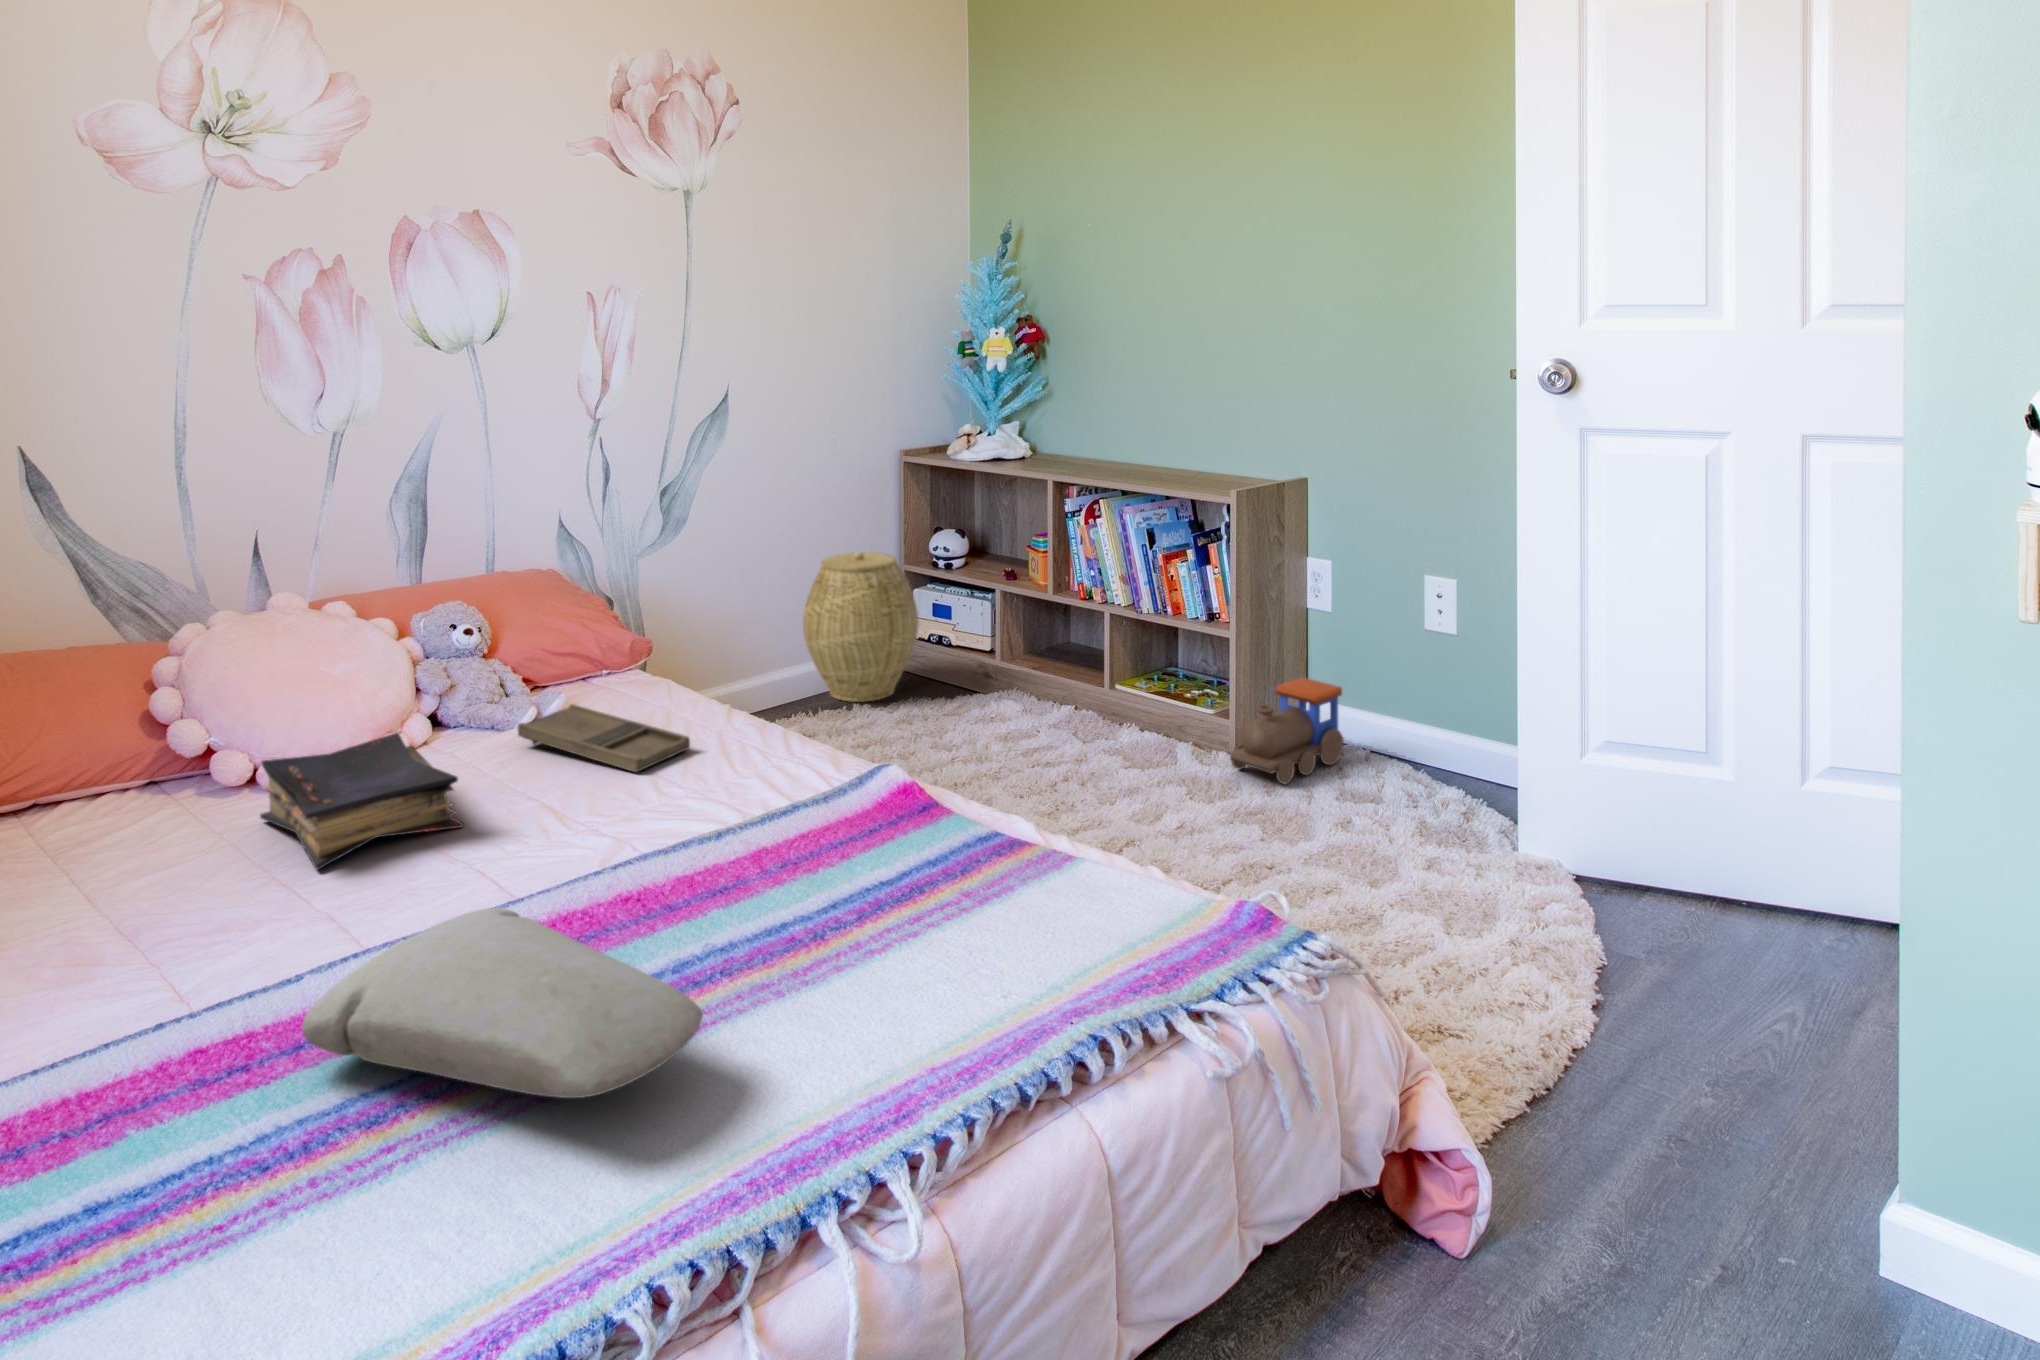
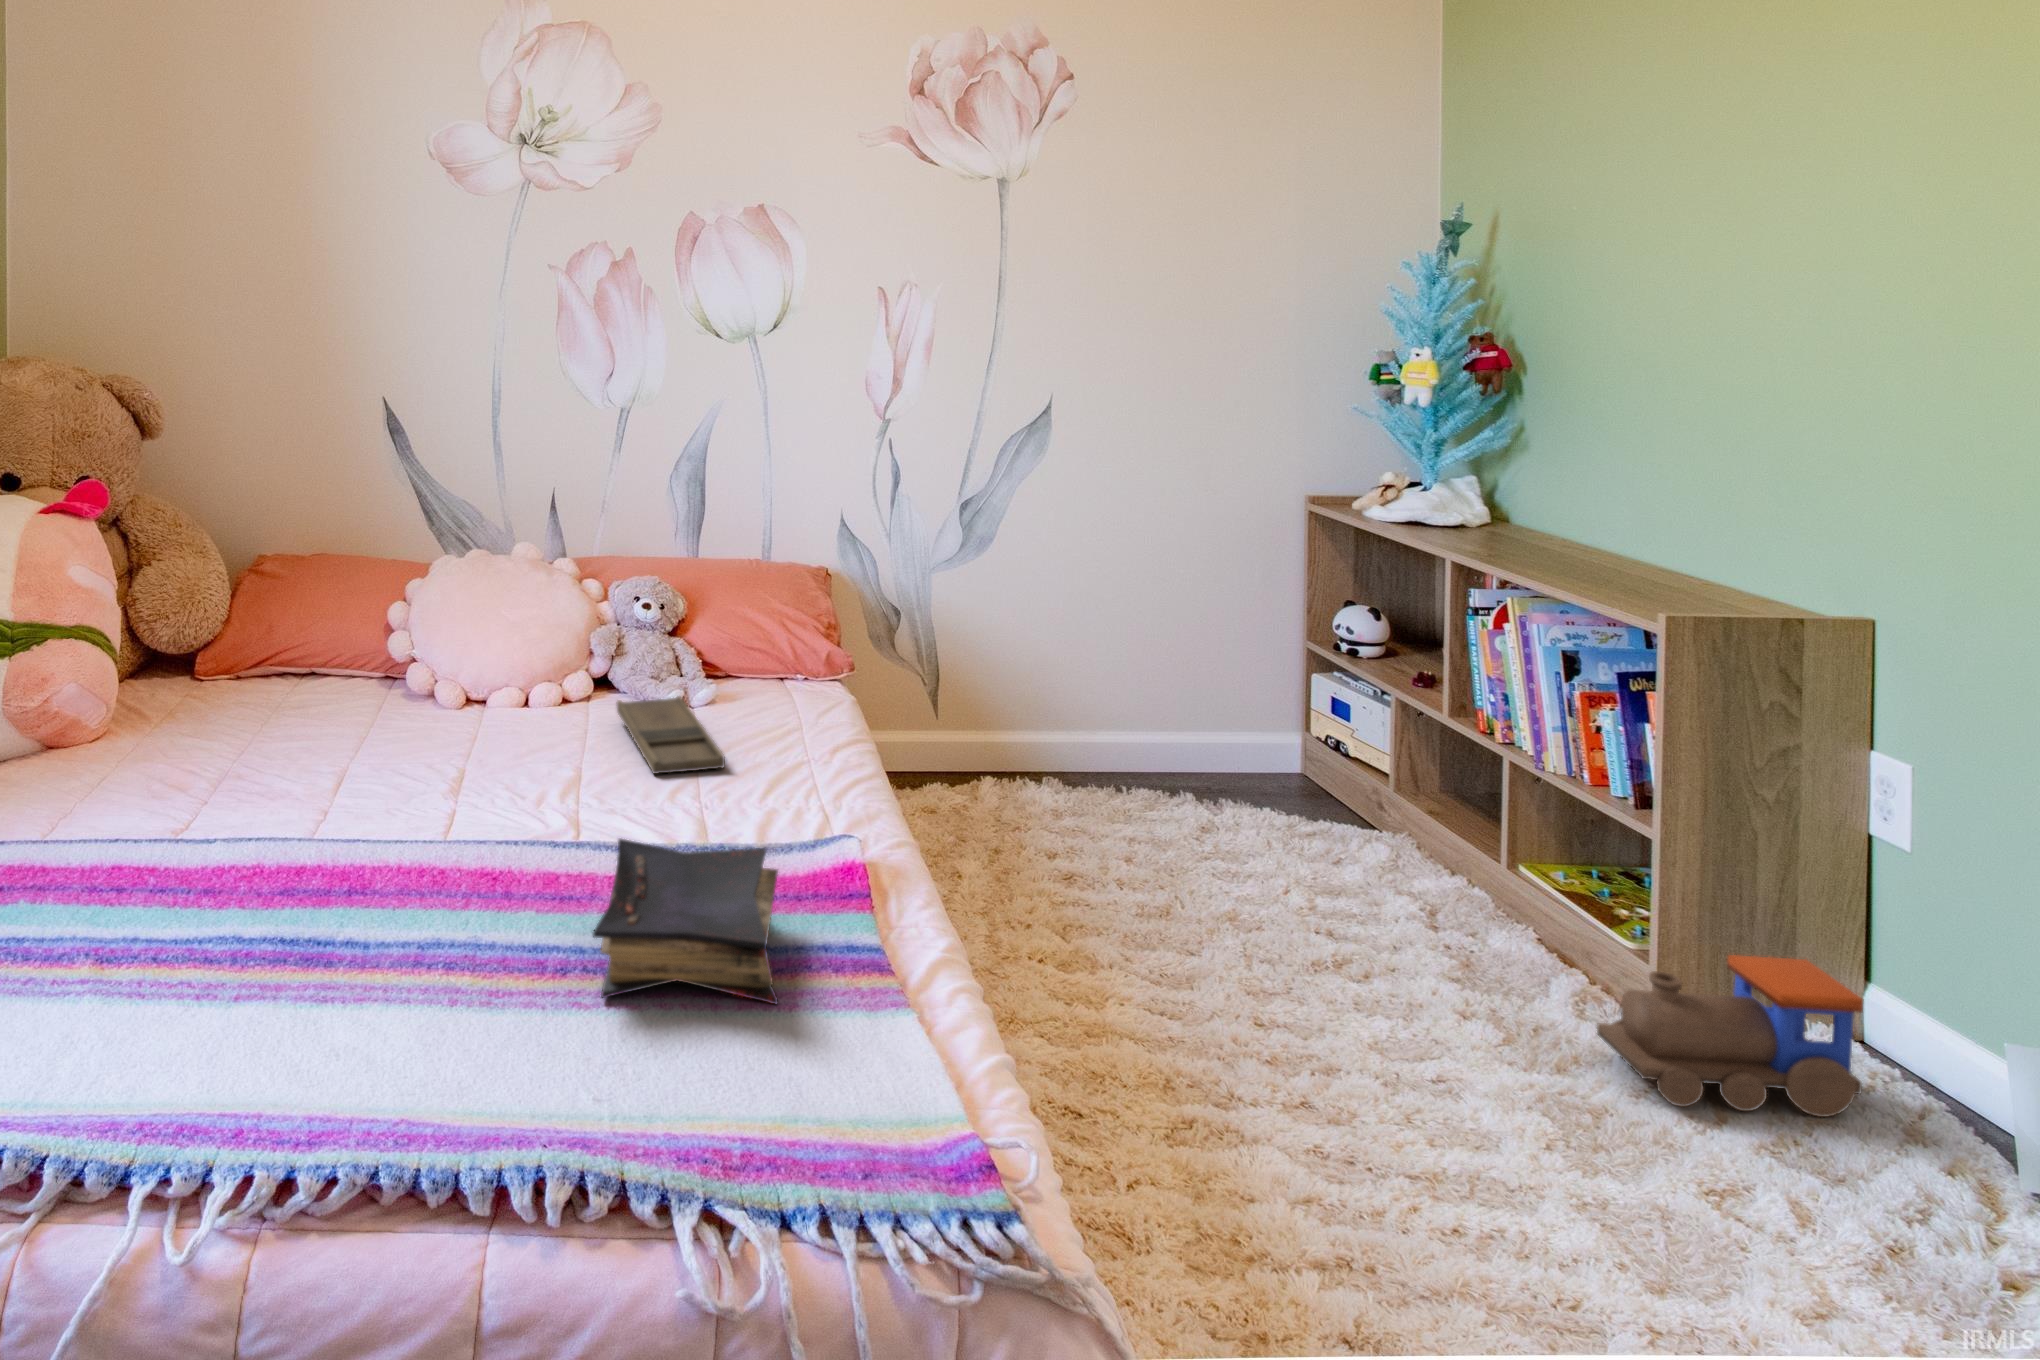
woven basket: present [803,552,918,702] -> none [1120,608,1274,793]
book: present [260,733,463,870] -> present [593,839,778,1004]
pillow: present [302,908,703,1098] -> none [154,830,336,995]

